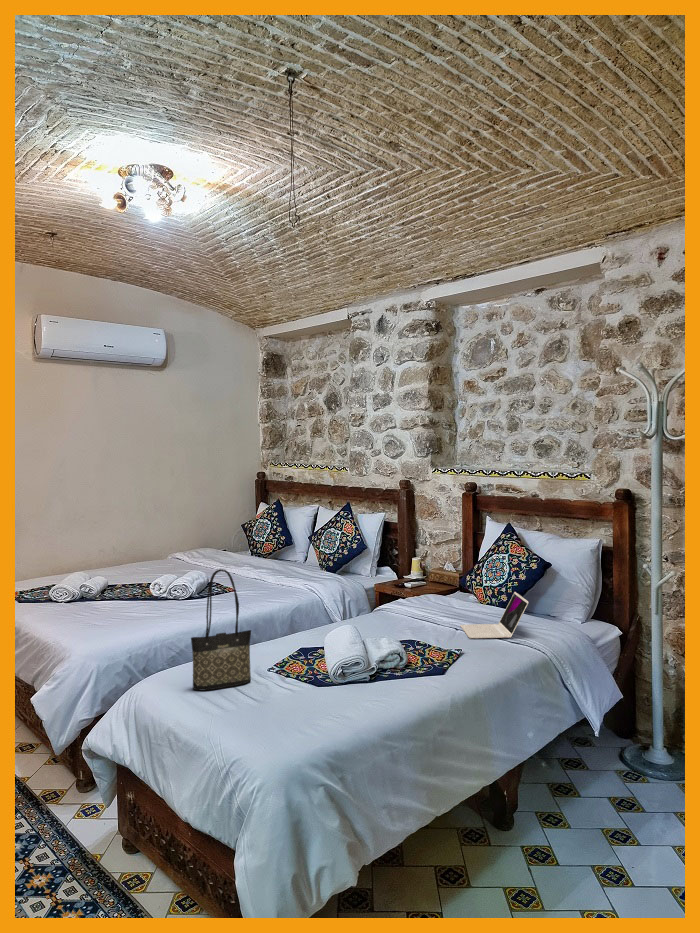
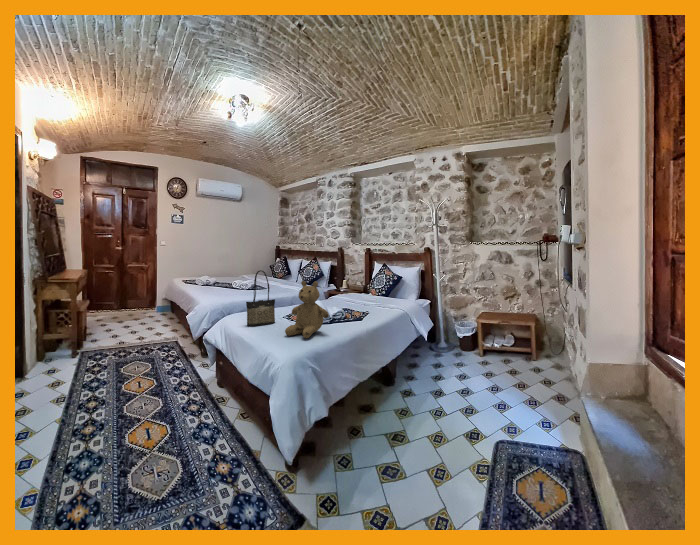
laptop: present [460,592,528,638] -> none [365,288,395,306]
teddy bear: none [271,596,363,724] -> present [285,281,329,338]

